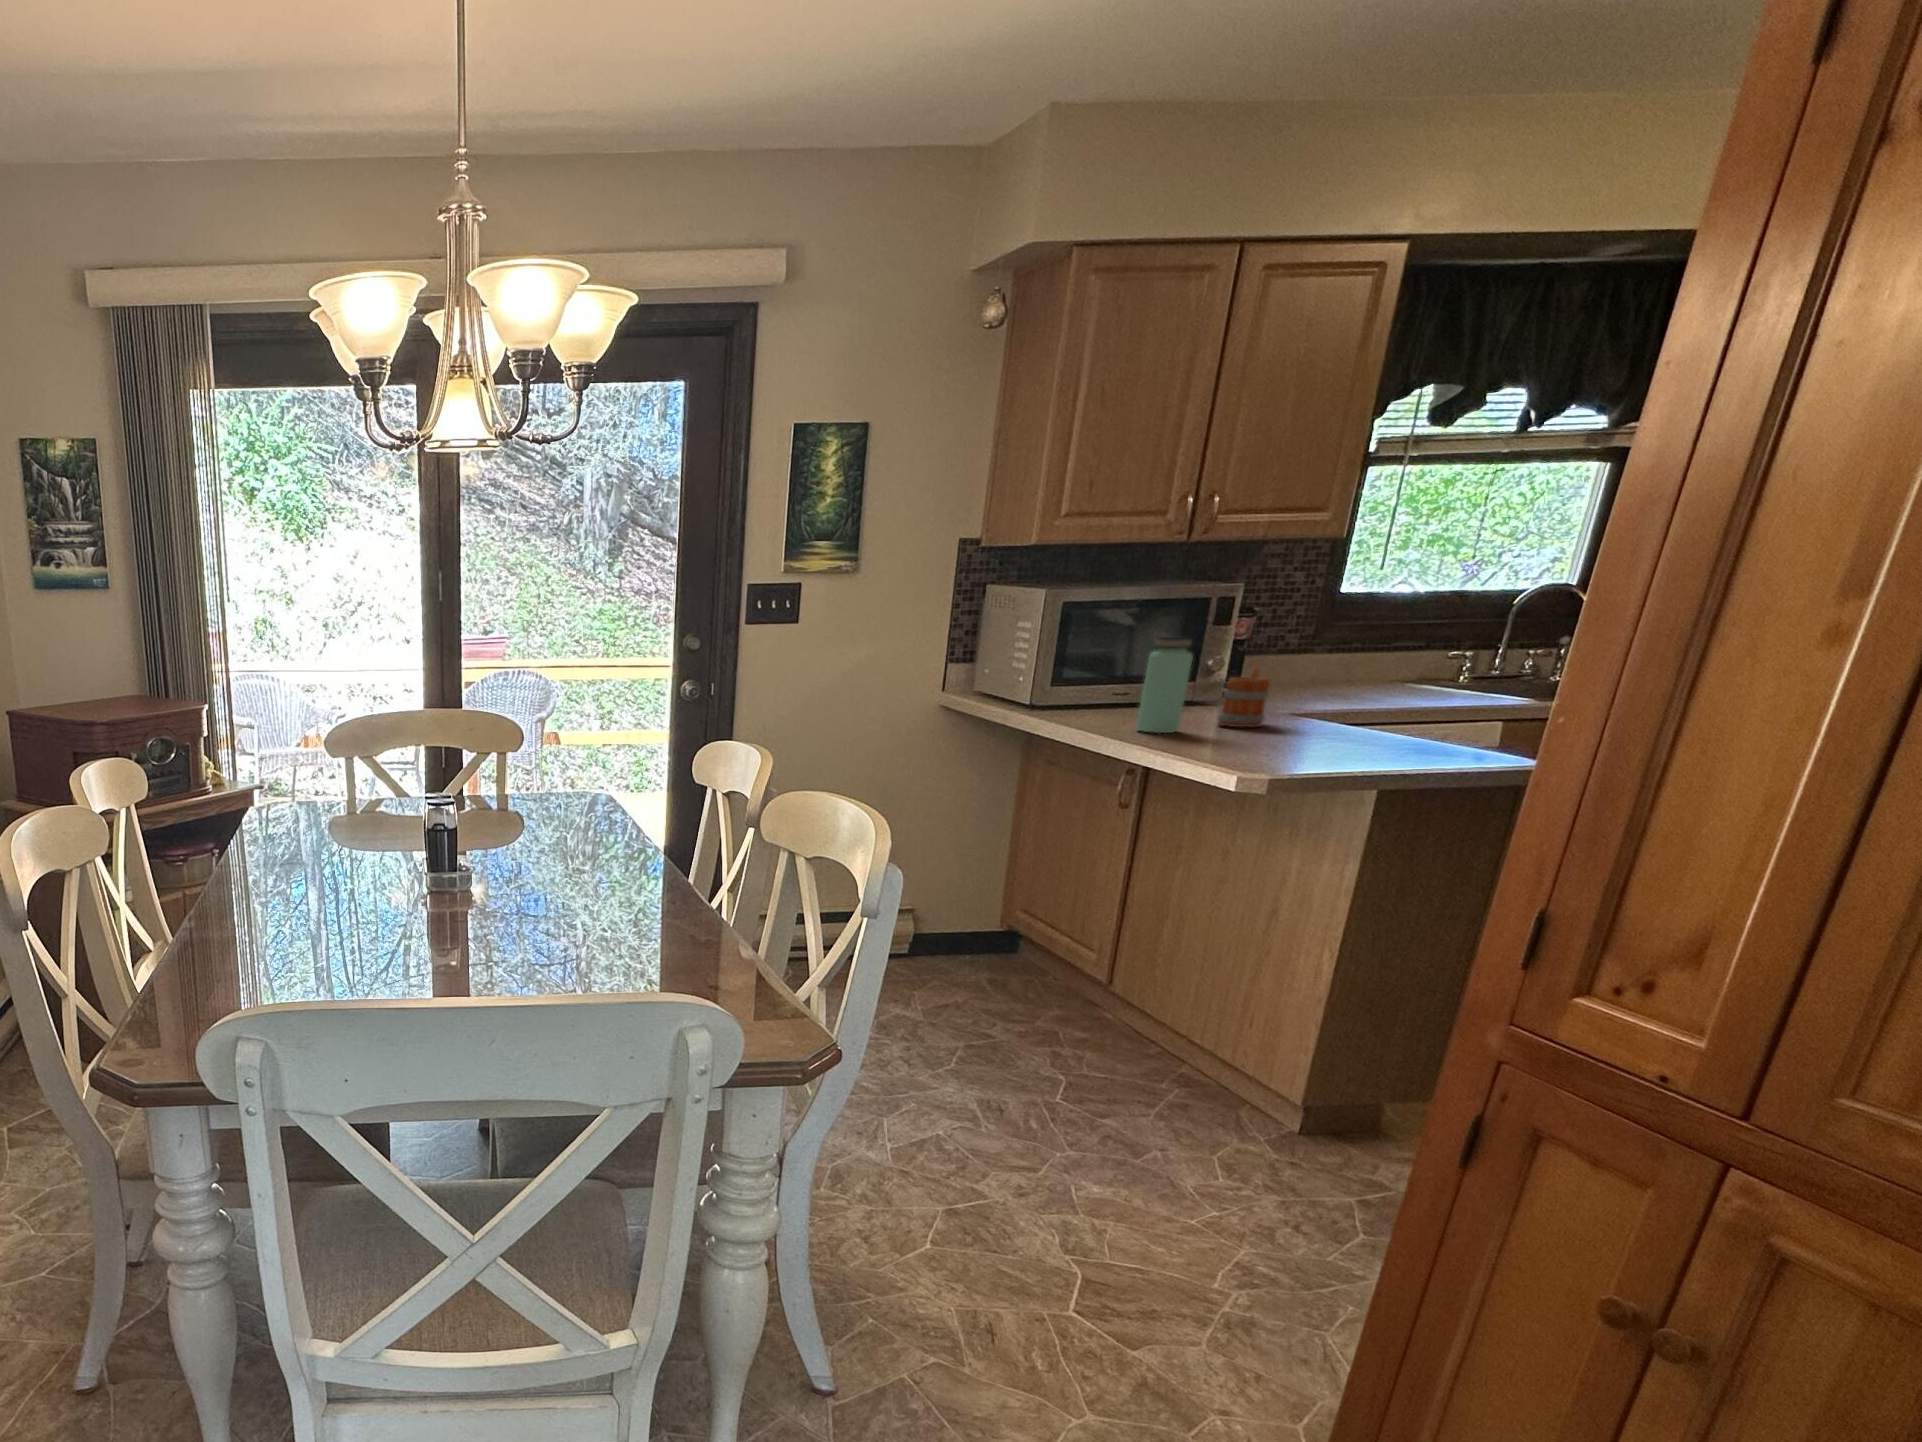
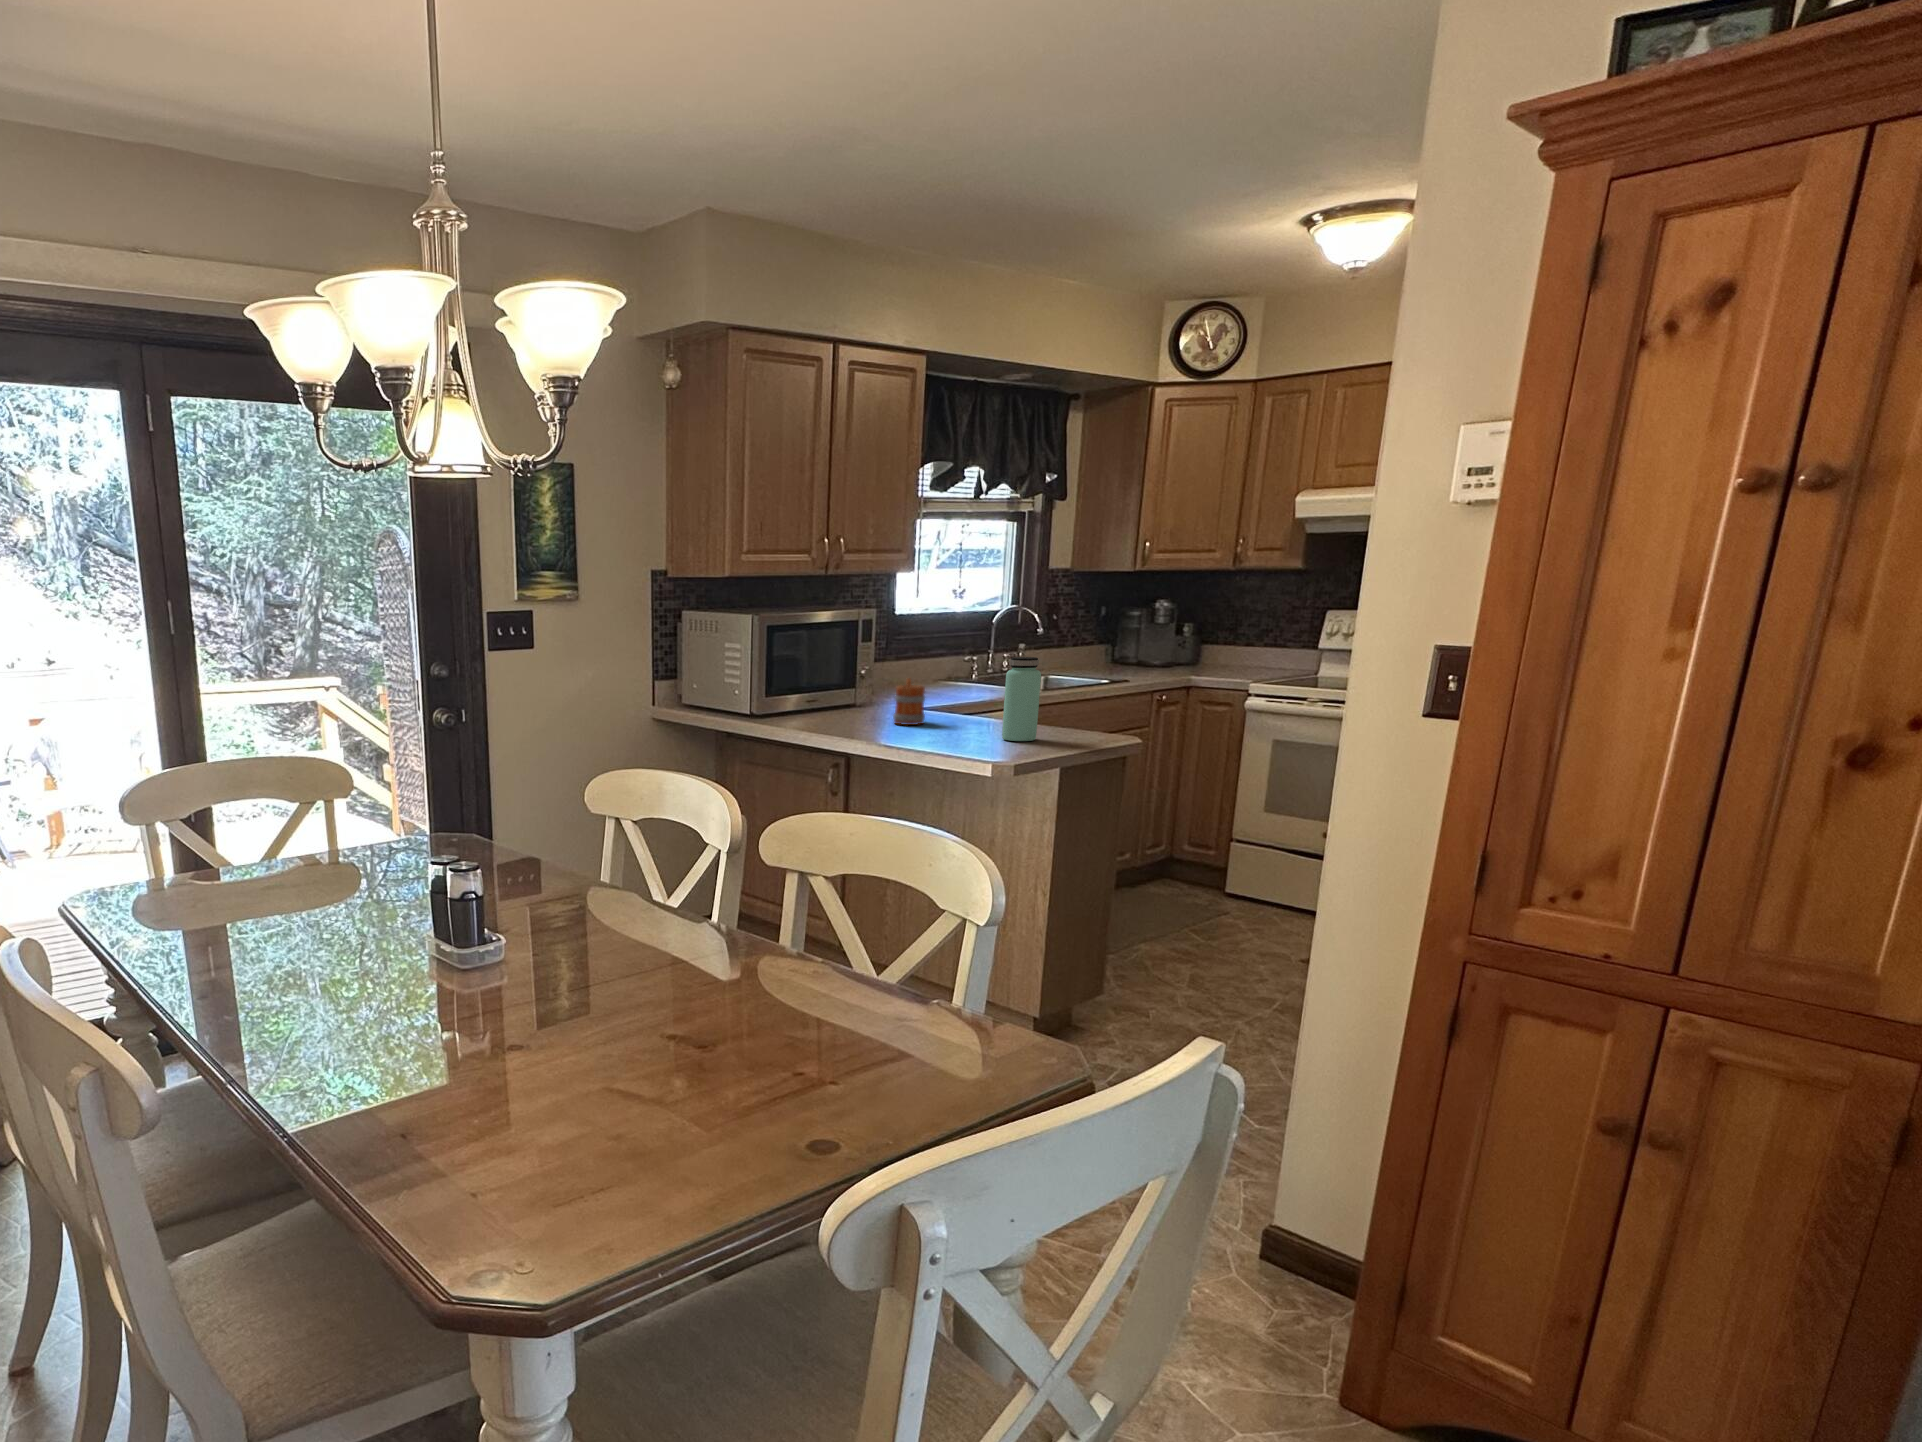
bottle: present [1137,636,1193,733] -> present [1002,657,1041,741]

